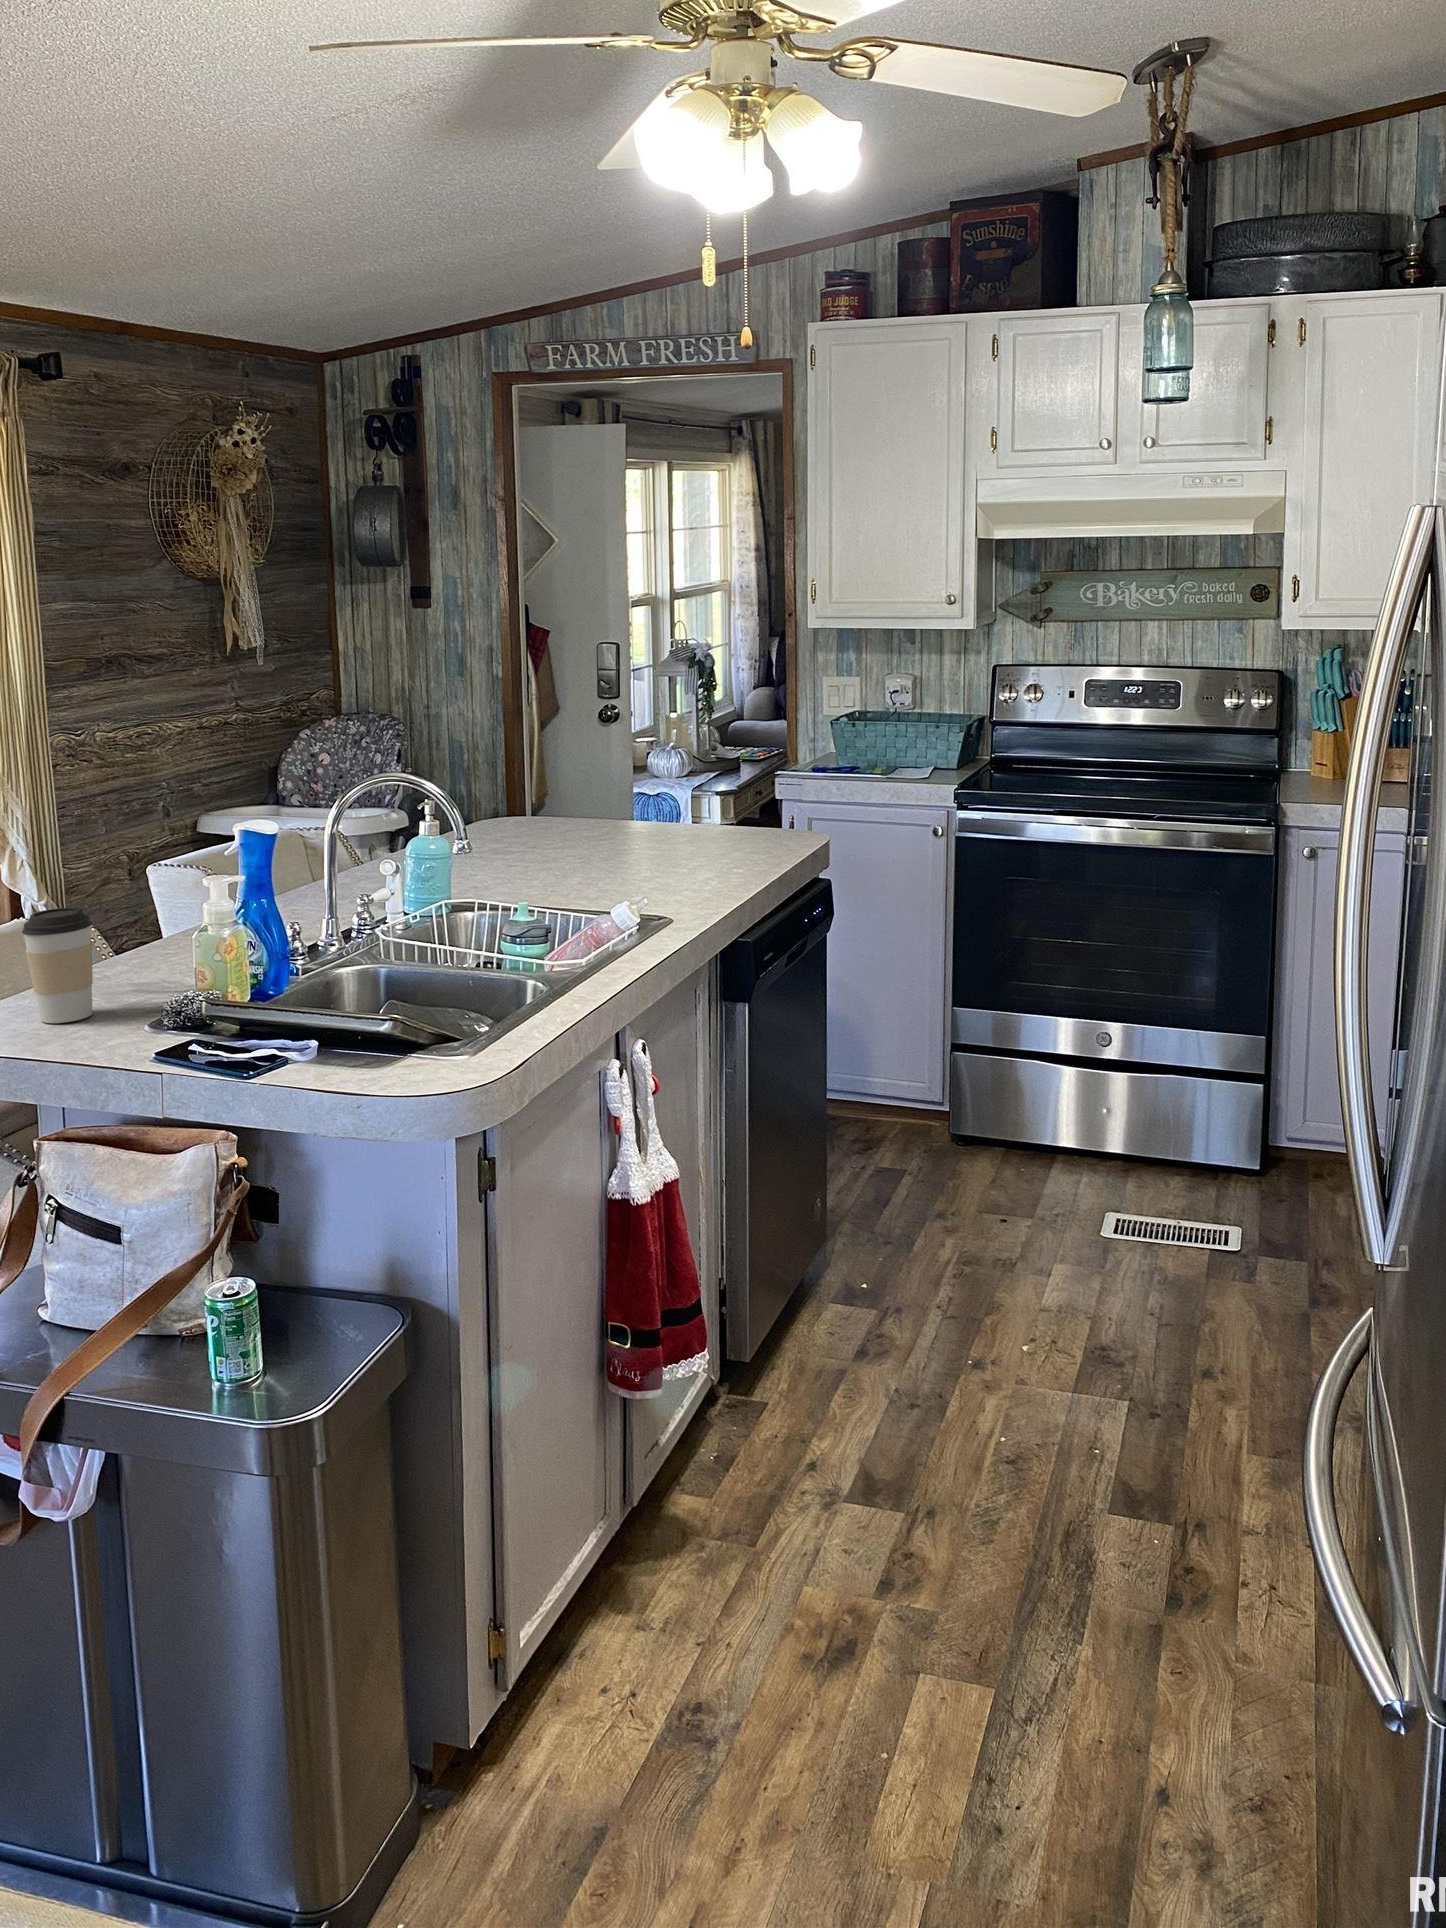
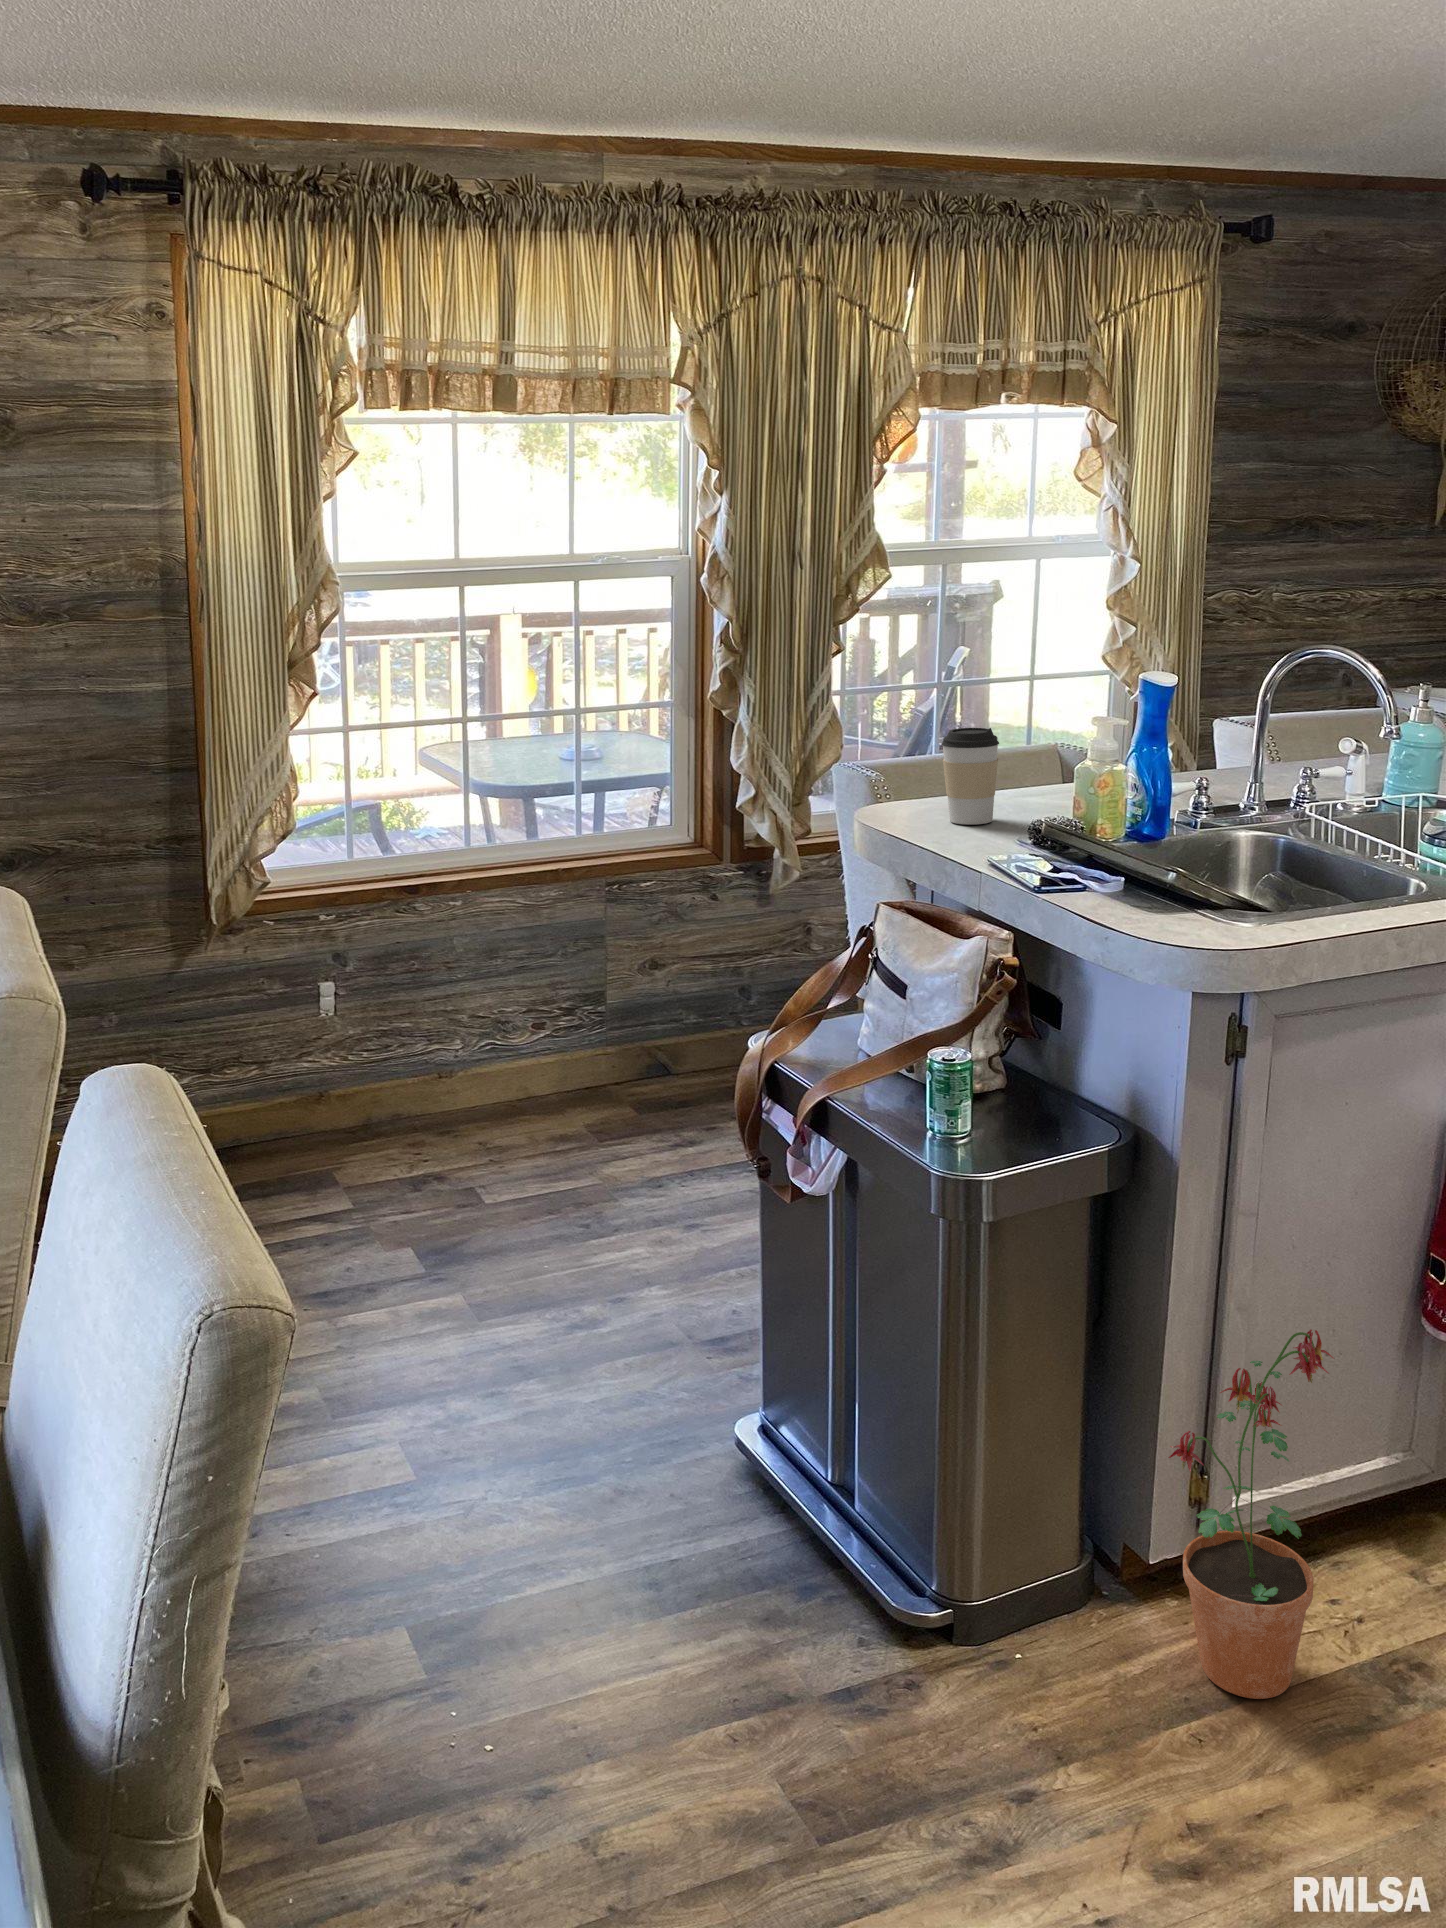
potted plant: none [500,1432,642,1832] -> present [1169,1329,1333,1699]

